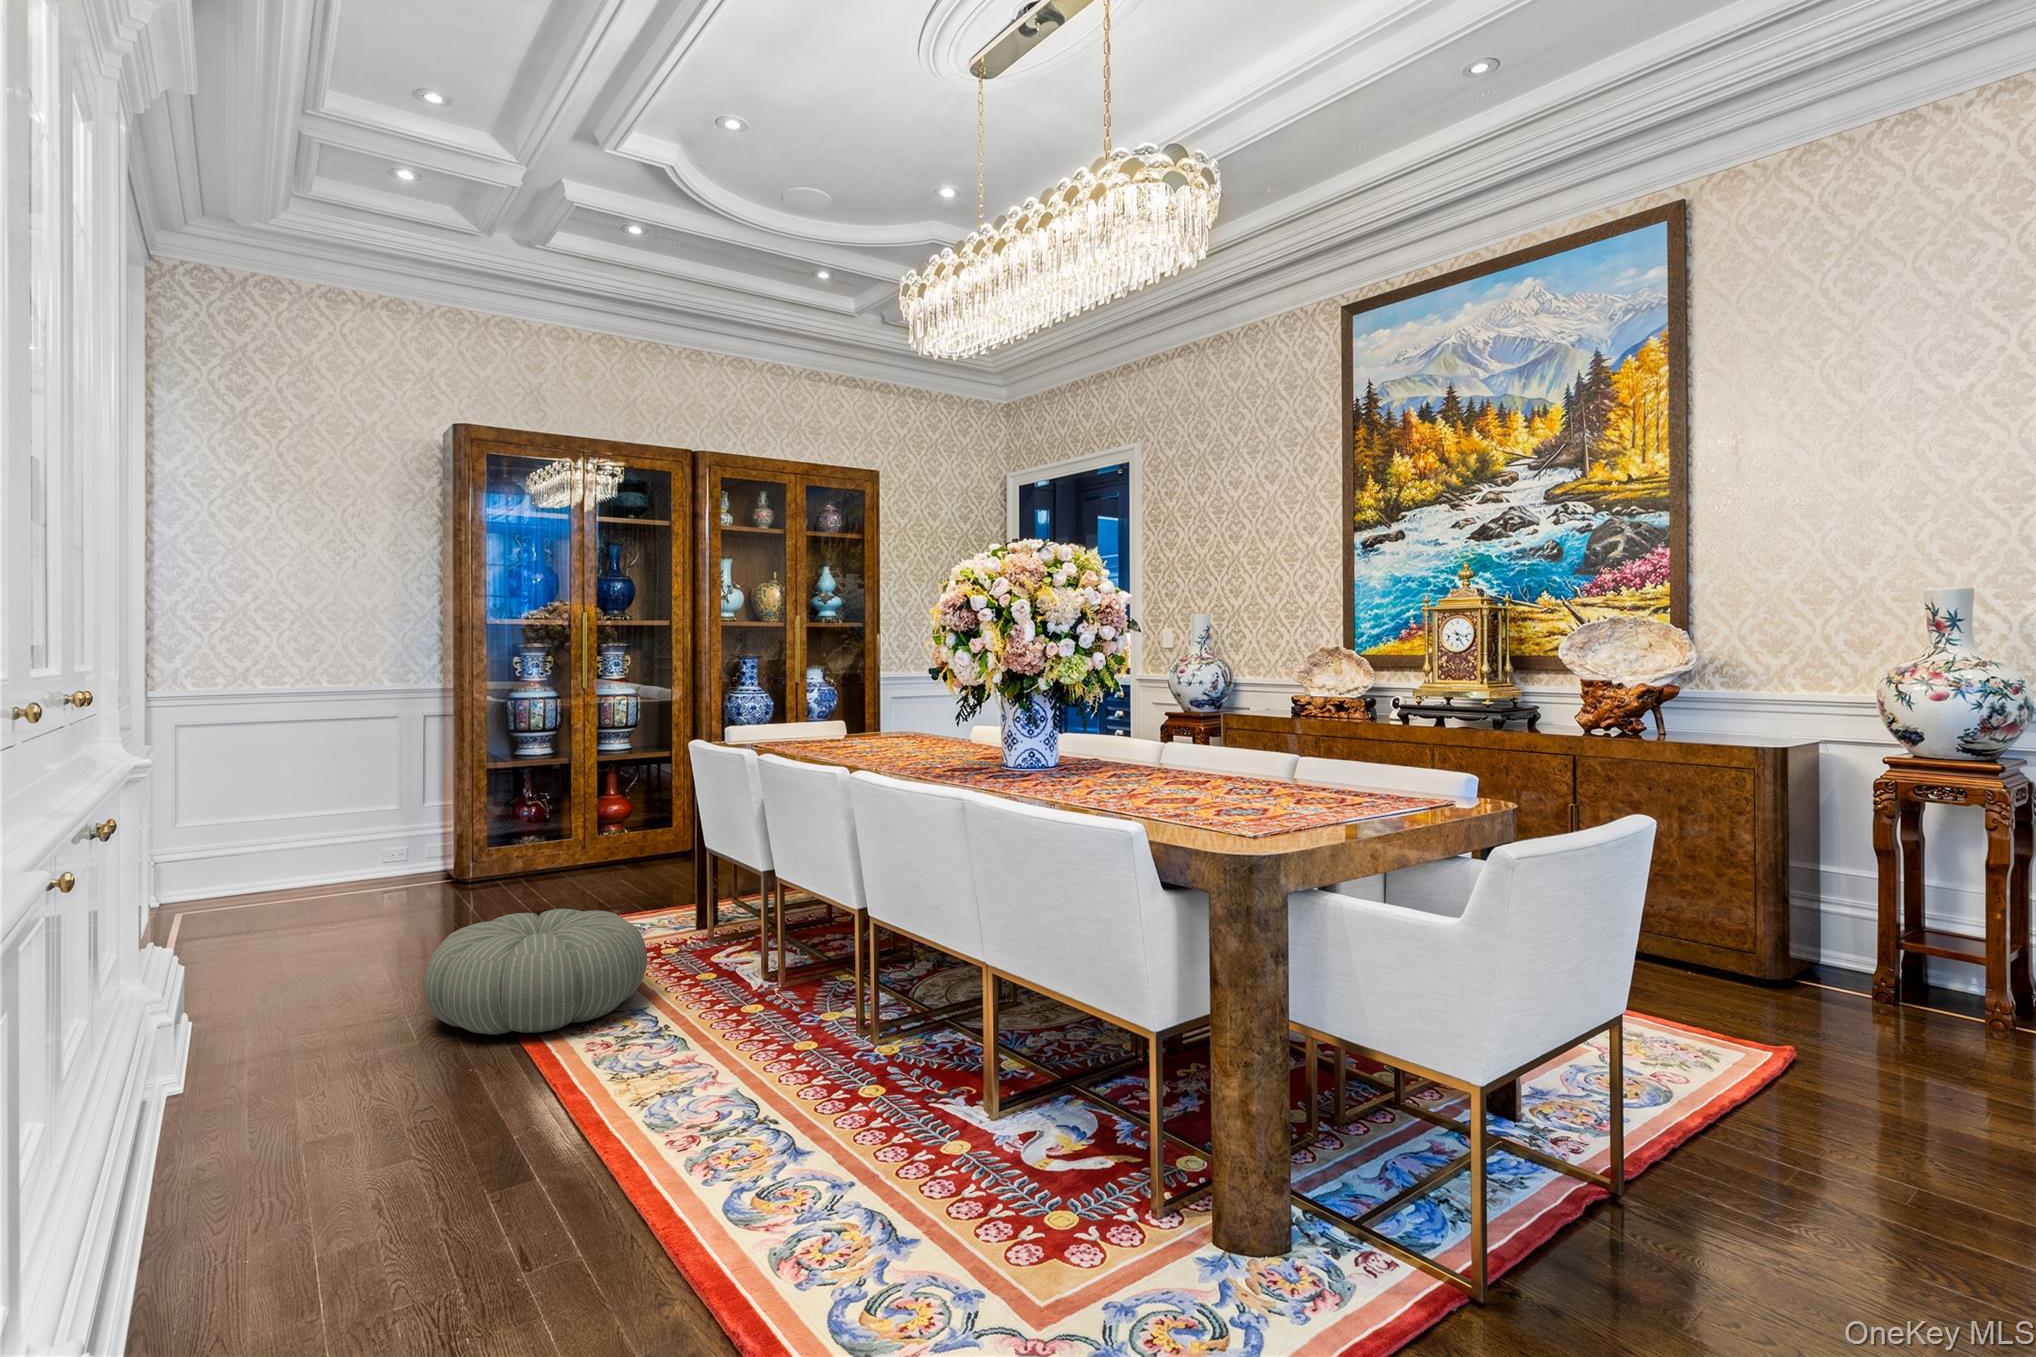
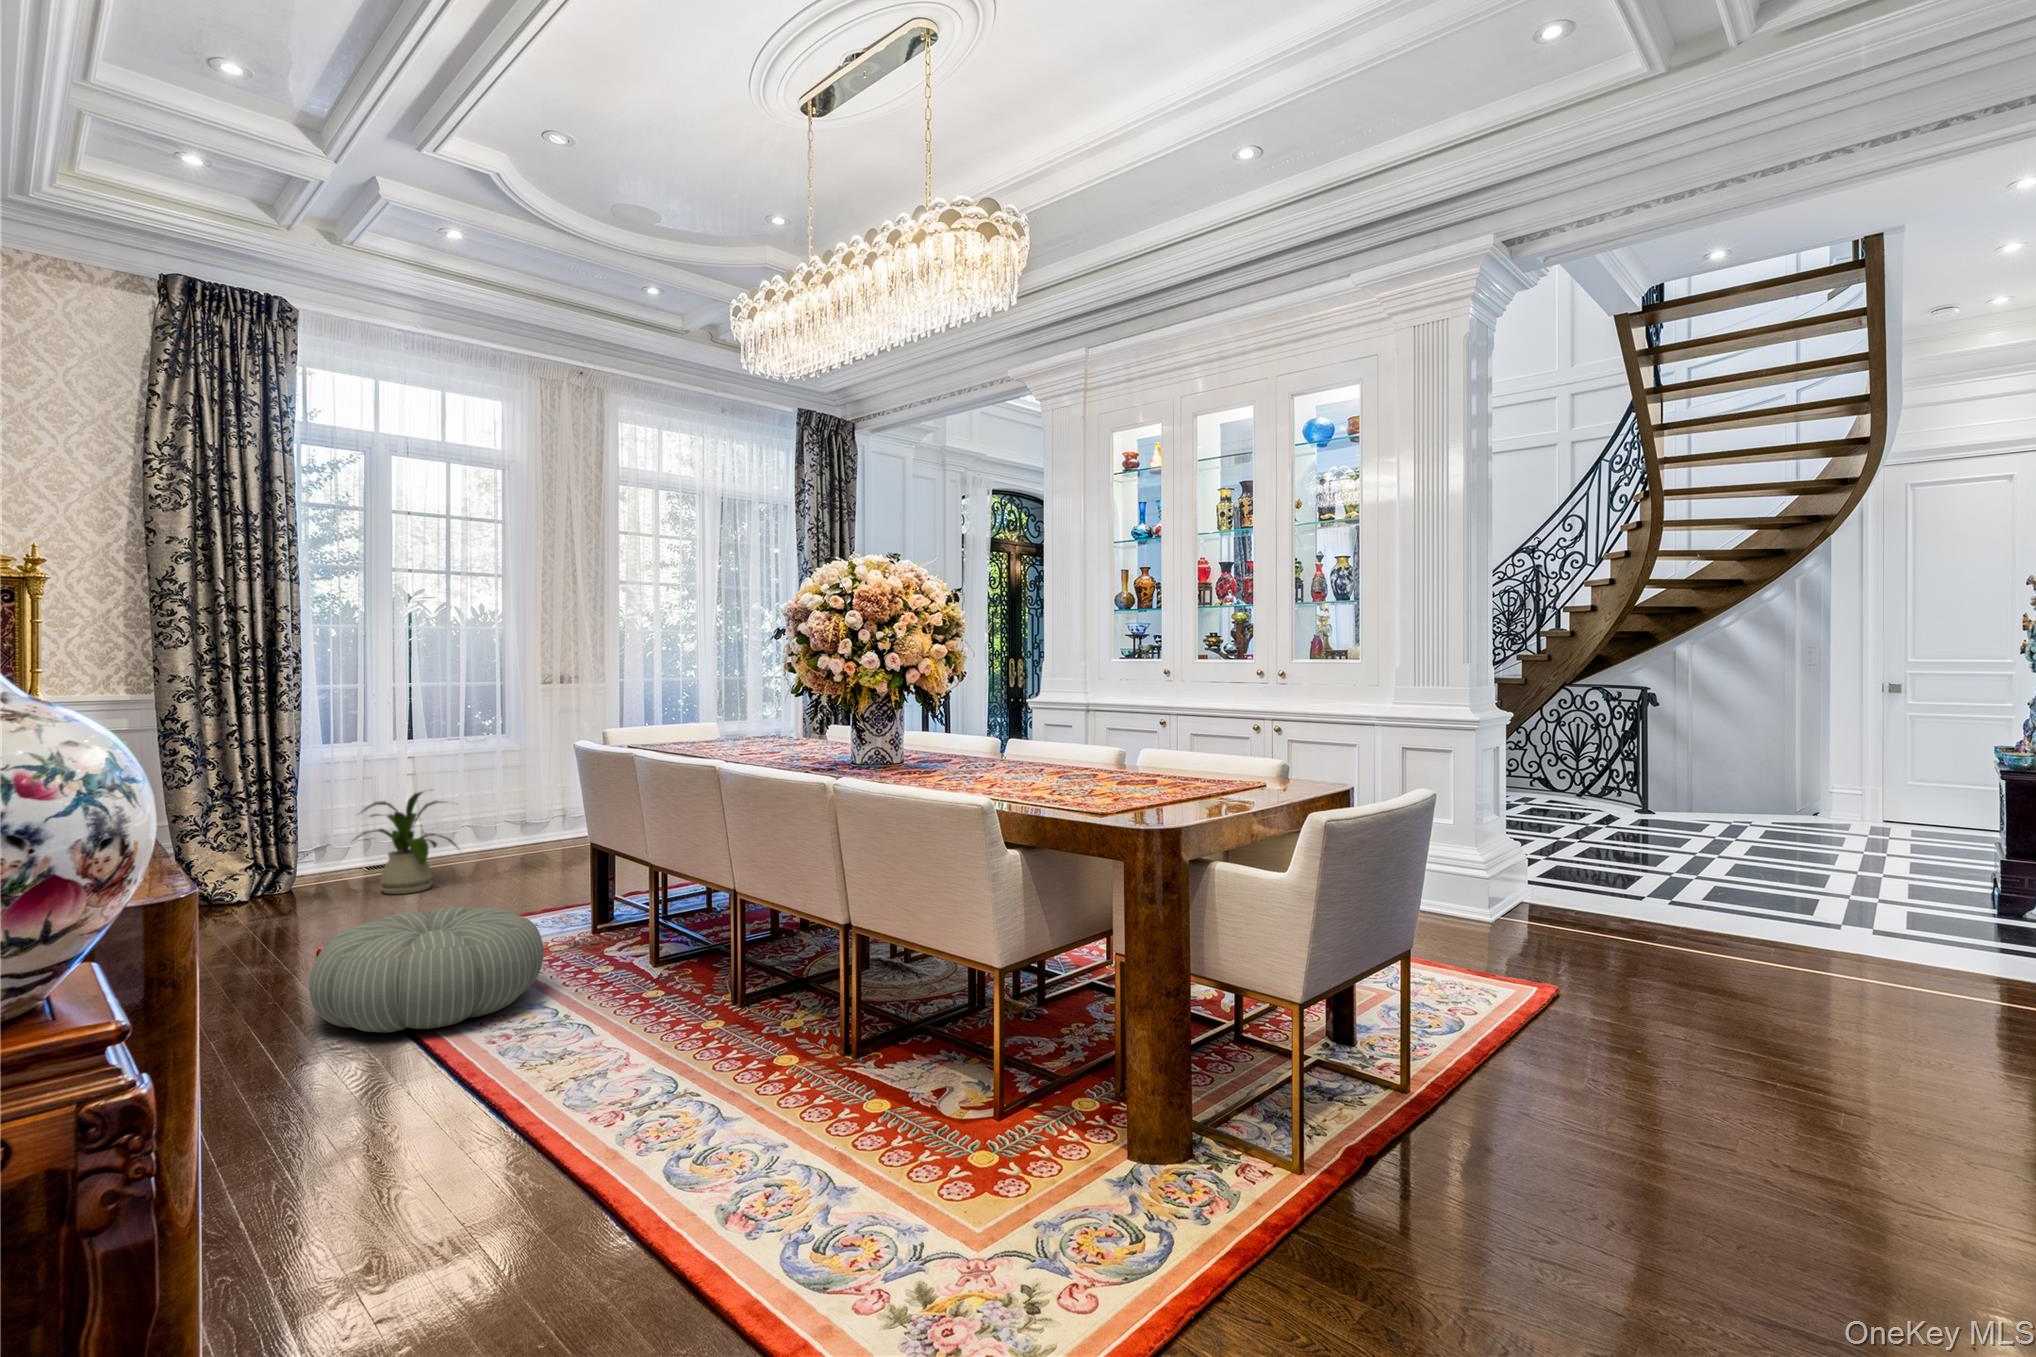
house plant: none [491,785,592,889] -> present [355,792,459,894]

